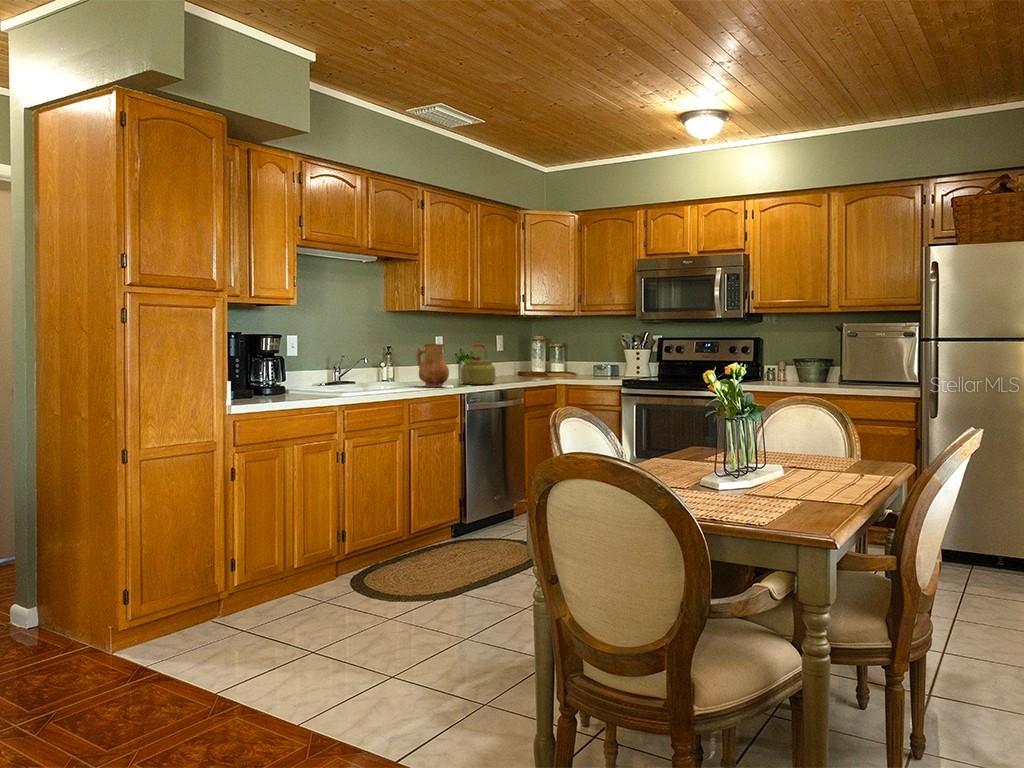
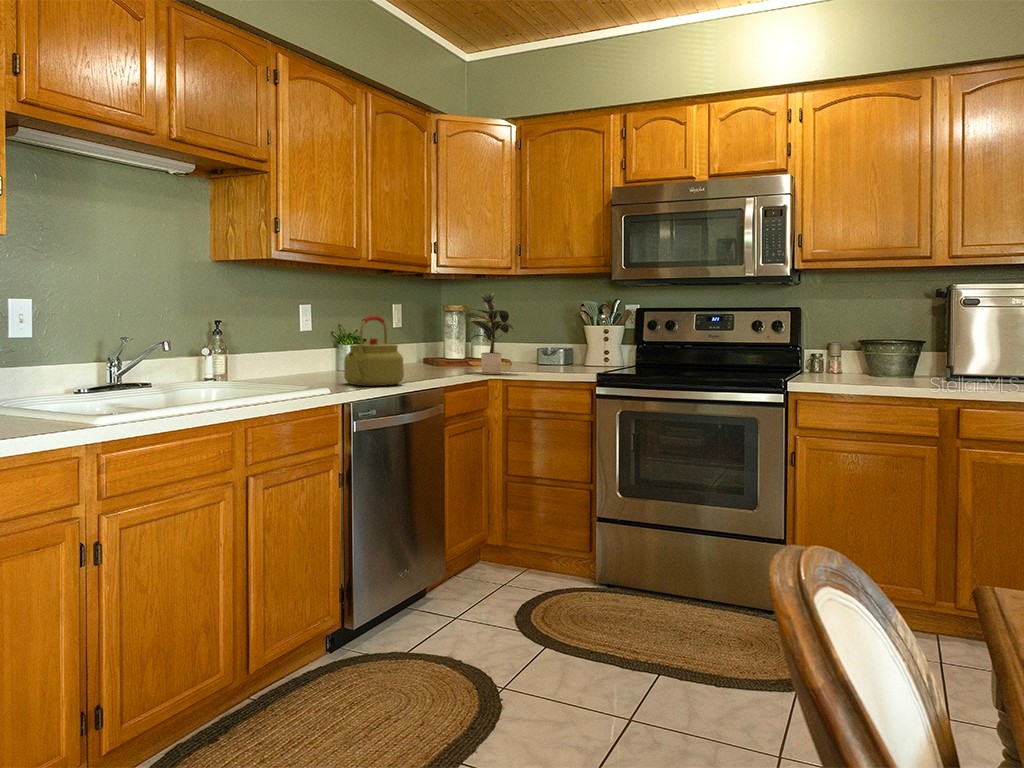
potted plant: none [535,329,582,380] -> present [465,294,514,374]
ceramic pitcher: present [416,344,449,387] -> none [266,315,327,393]

